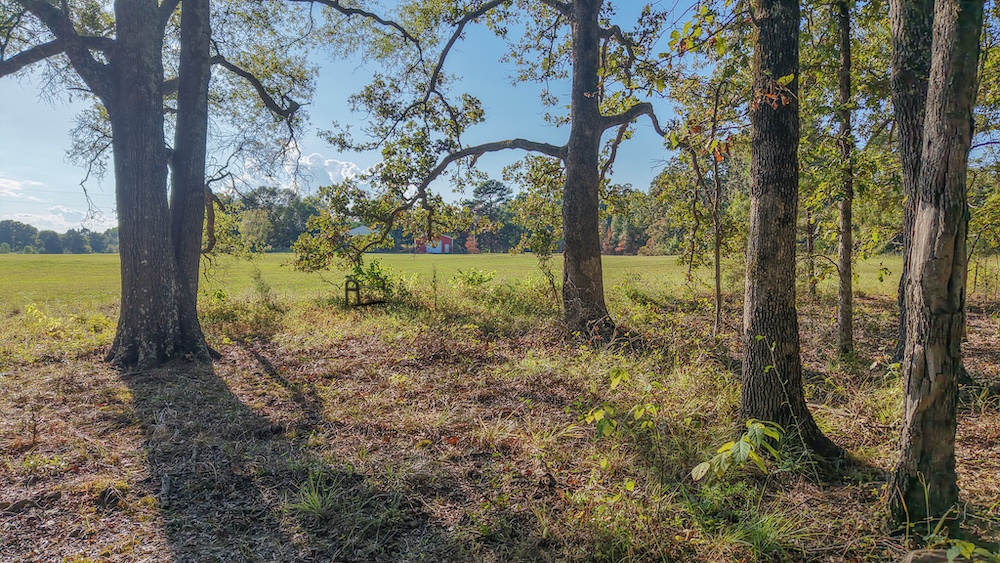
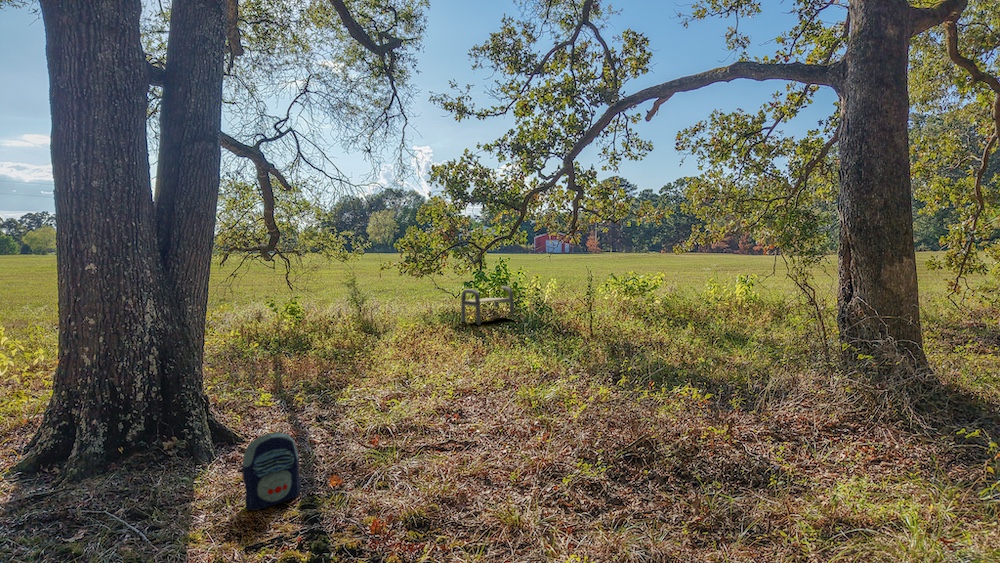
backpack: none [242,340,269,375] -> present [242,432,300,511]

